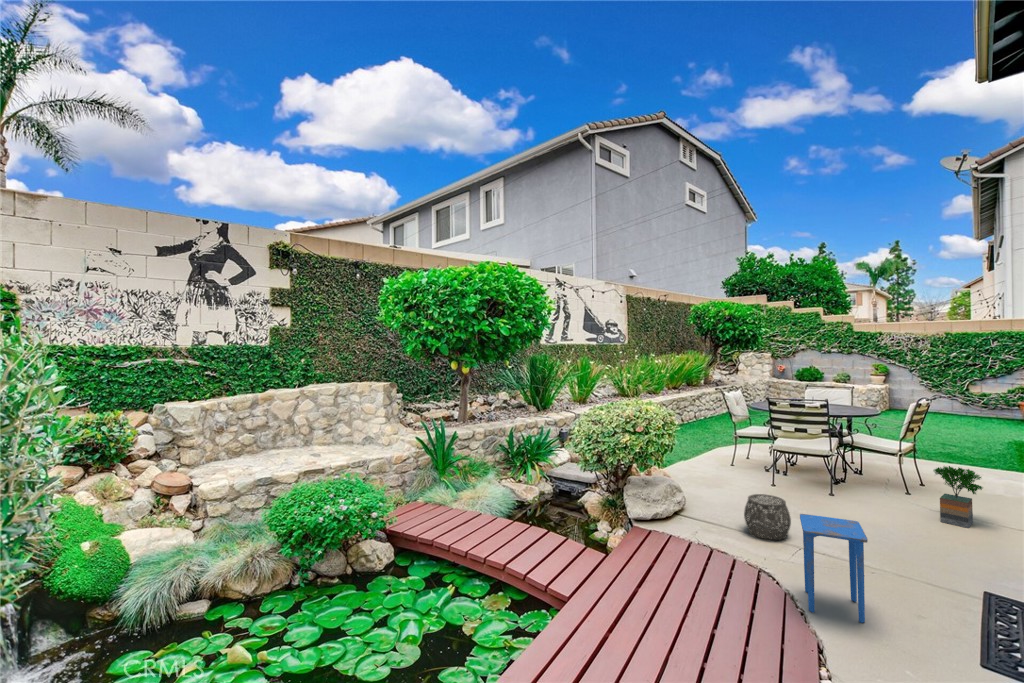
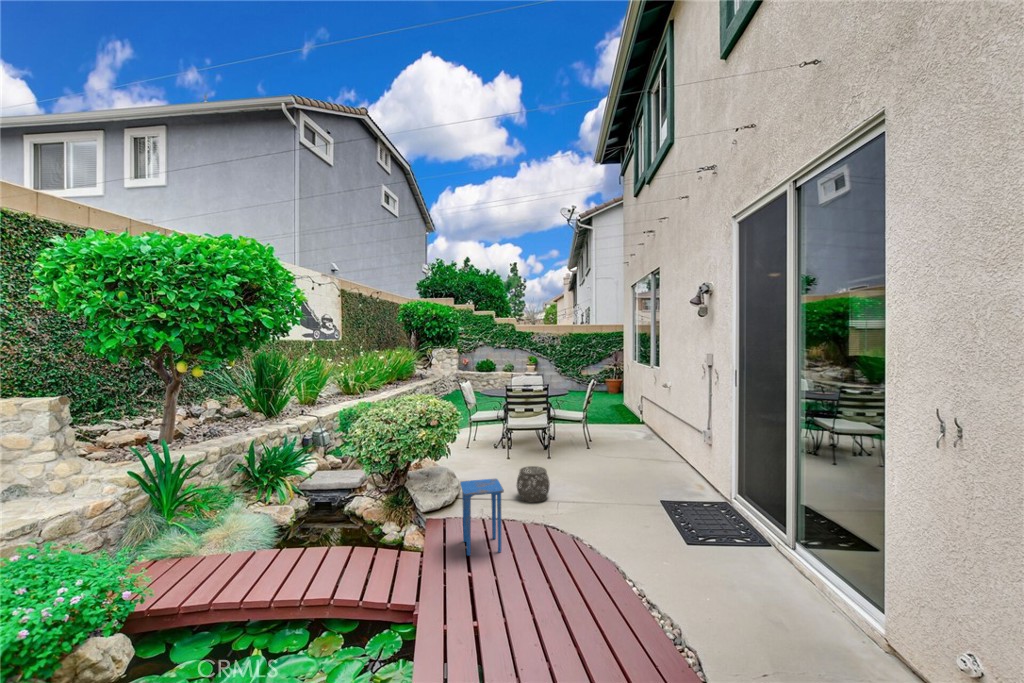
potted tree: present [933,466,983,528] -> none [609,426,636,465]
side table: present [800,514,868,623] -> present [460,479,504,556]

